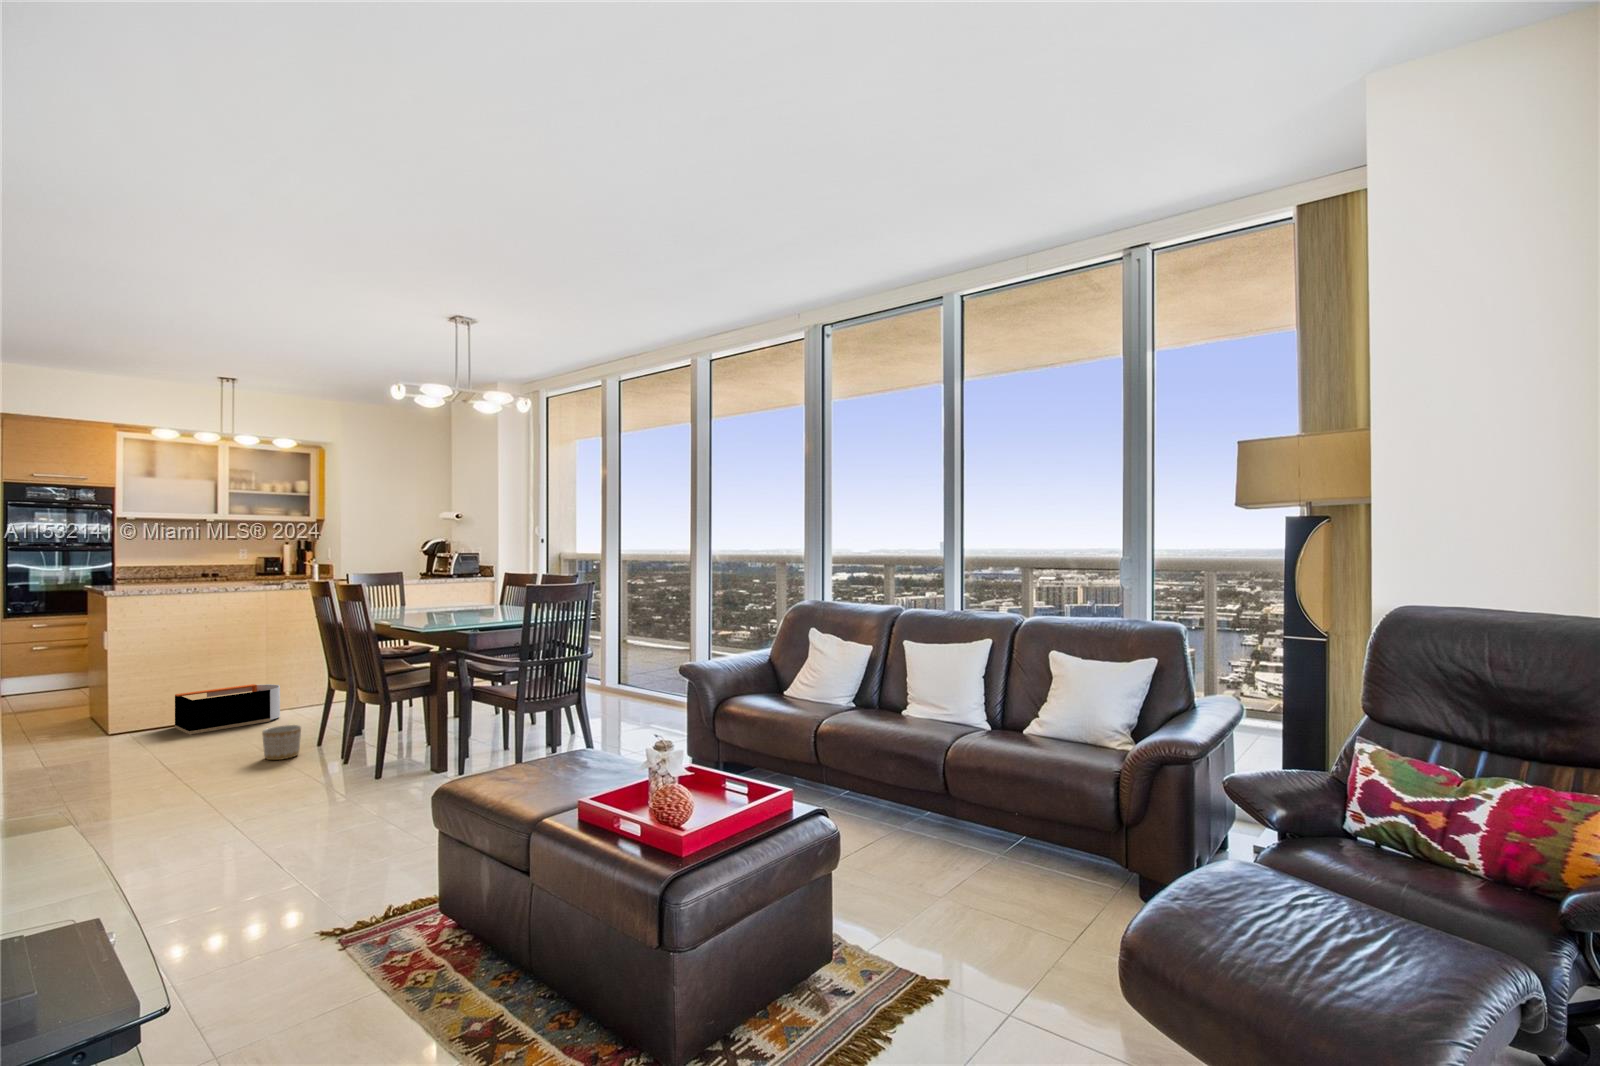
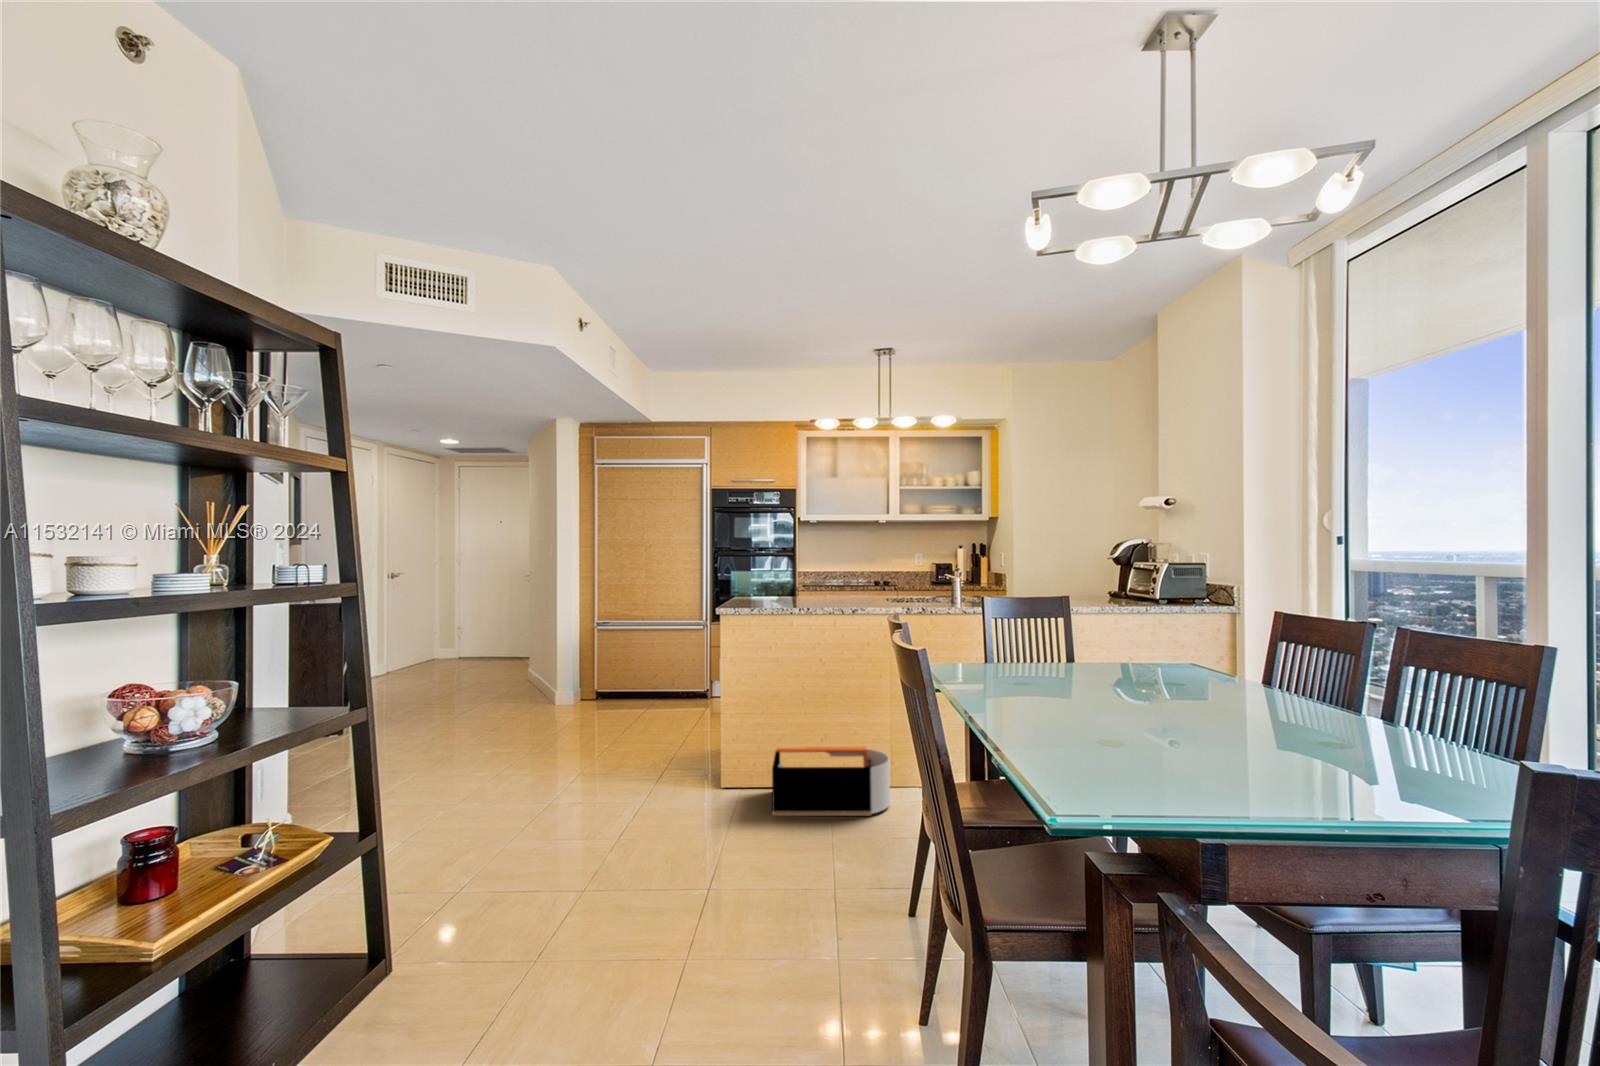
planter: present [262,725,301,760] -> none [774,888,836,972]

